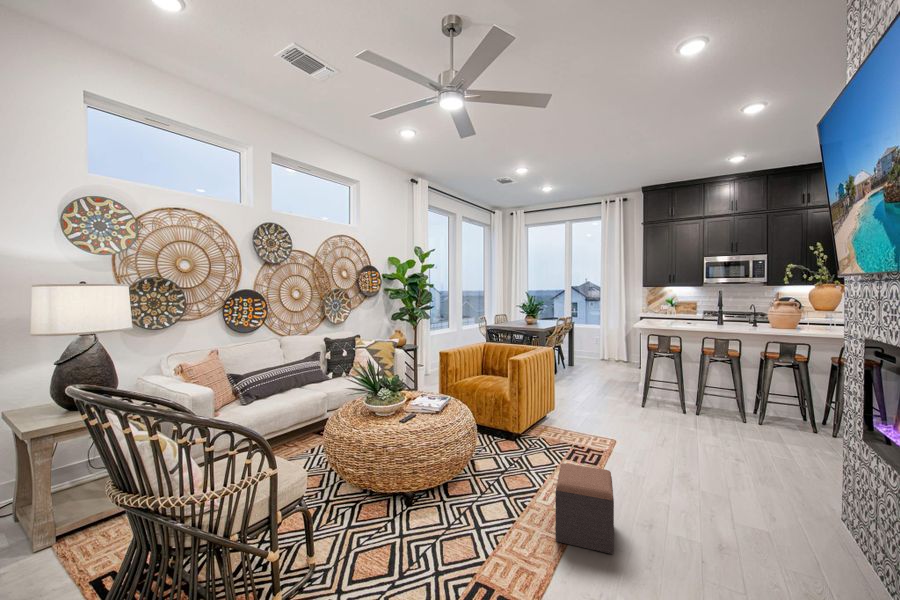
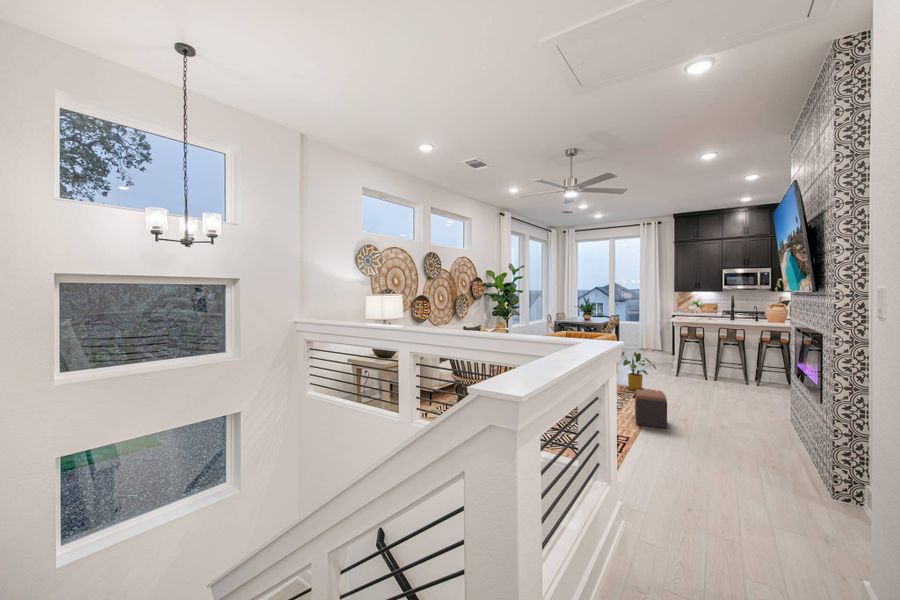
house plant: none [548,375,609,440] -> present [620,352,656,391]

